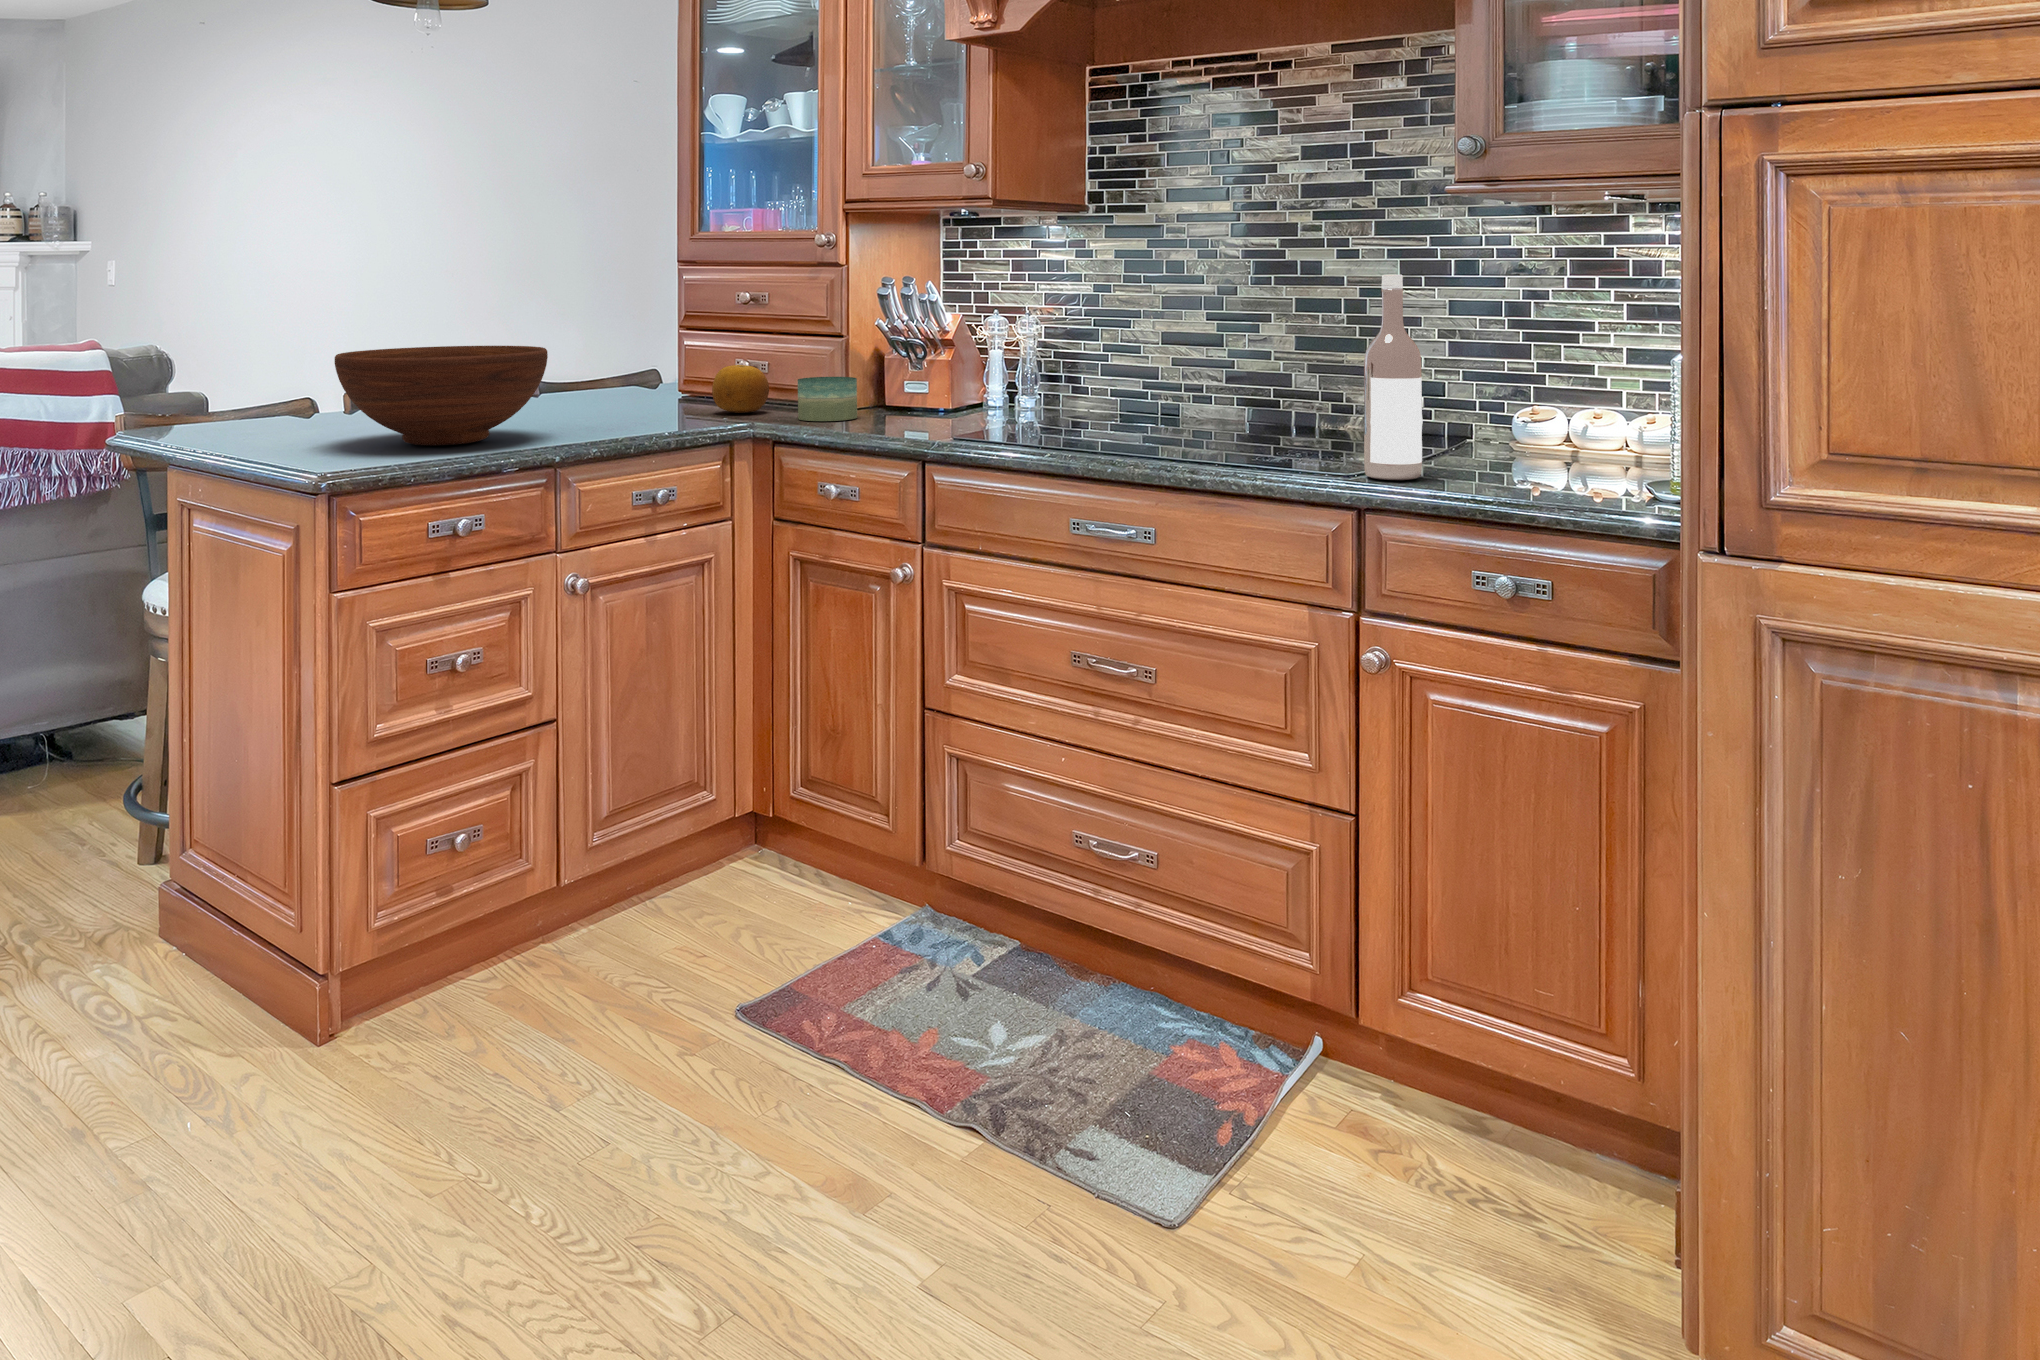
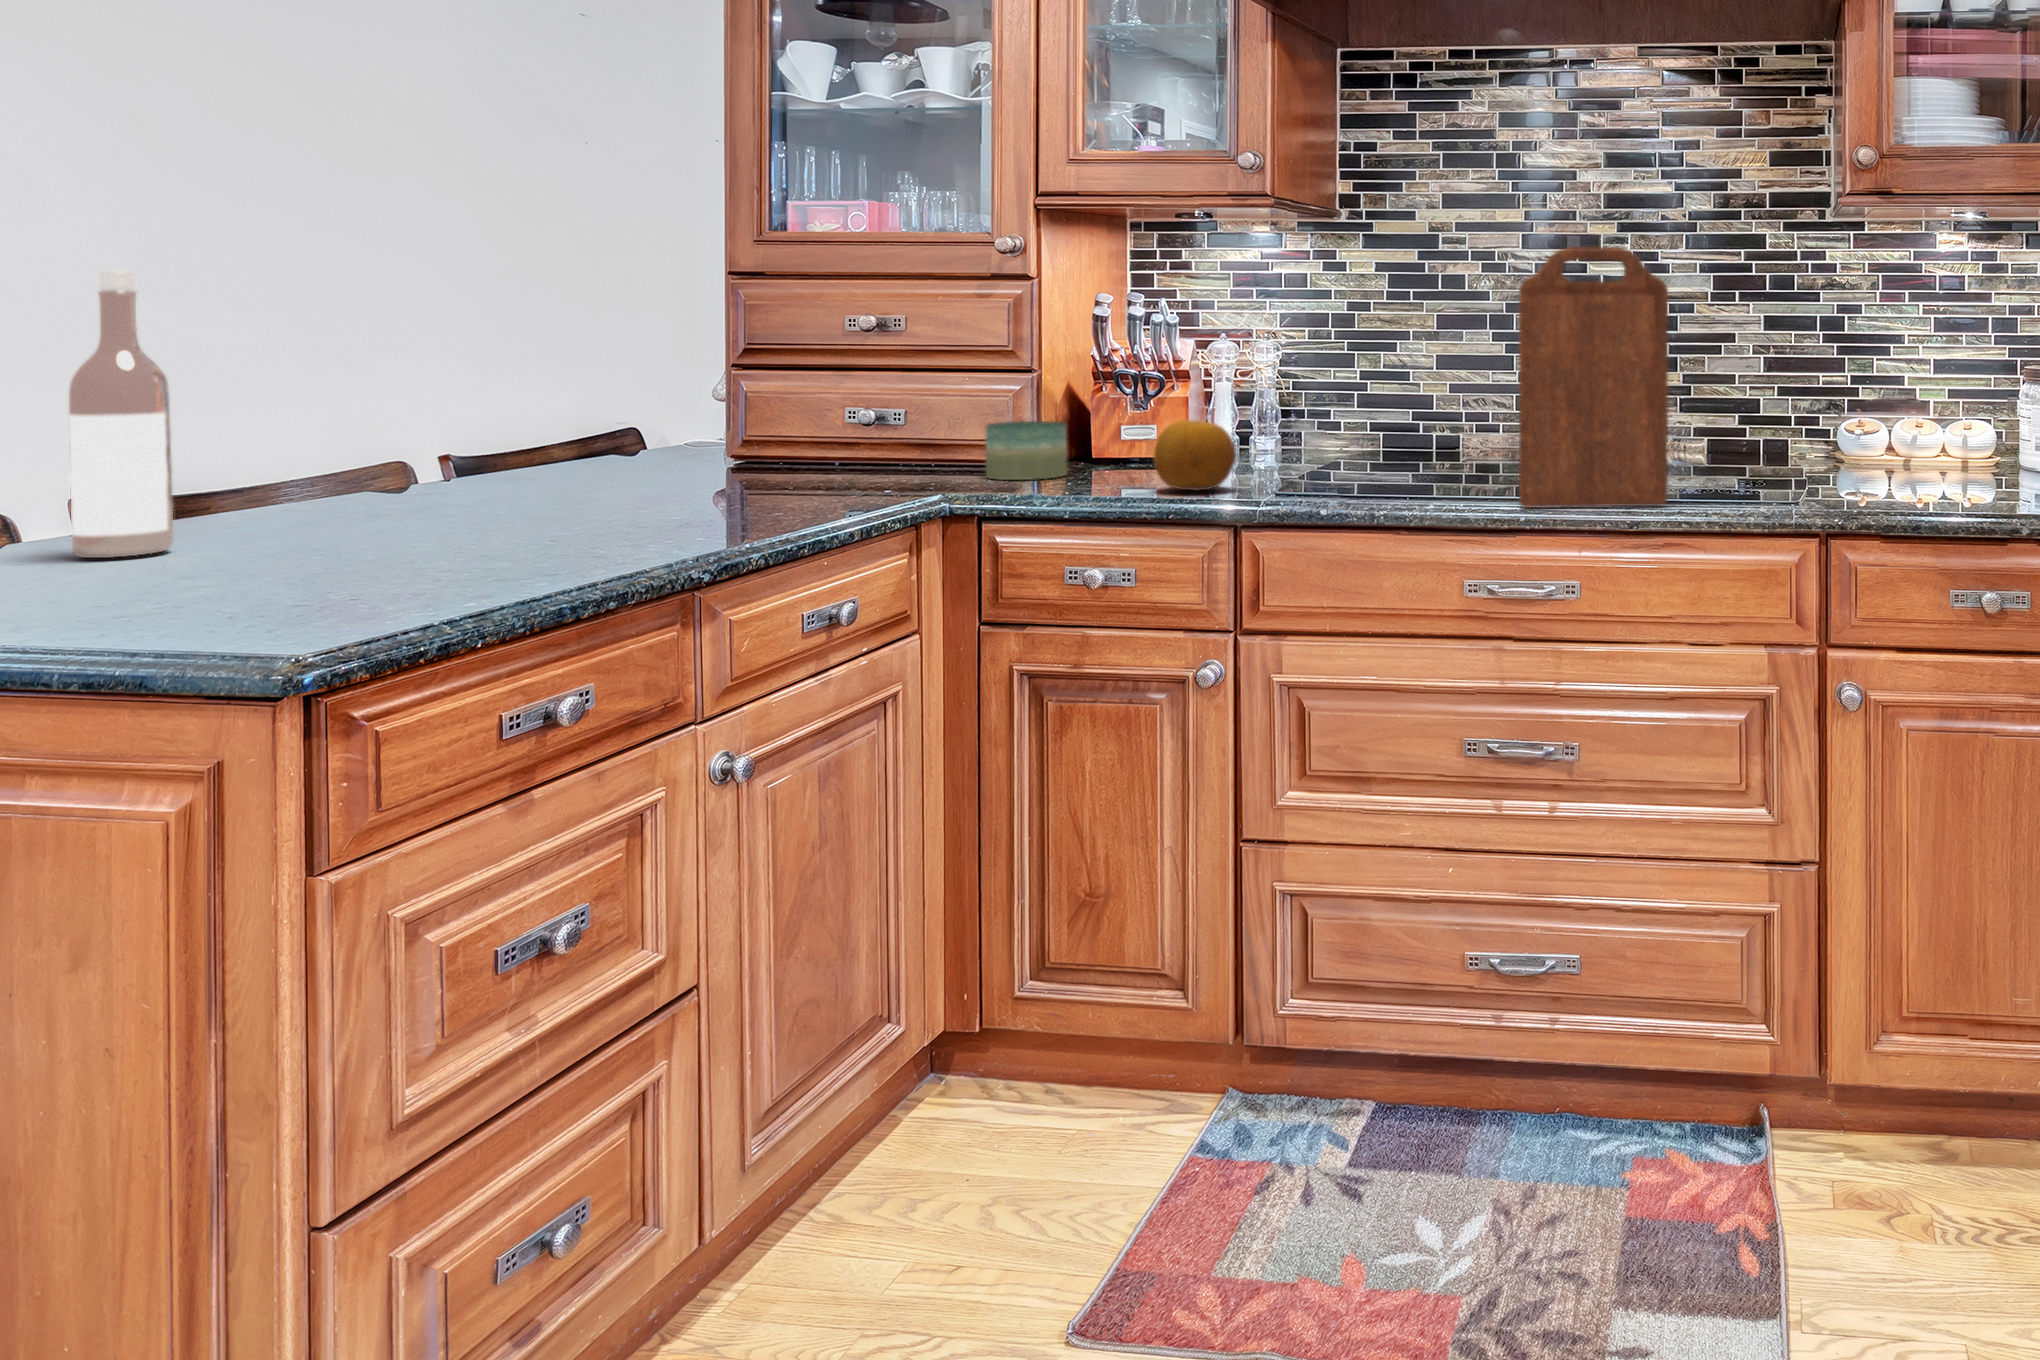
cutting board: none [1107,242,1237,468] -> present [1519,247,1668,508]
wine bottle: present [1364,274,1423,480] -> present [69,271,173,558]
fruit bowl: present [335,346,548,445] -> none [348,384,695,534]
fruit: present [712,365,769,413] -> present [1154,420,1236,490]

